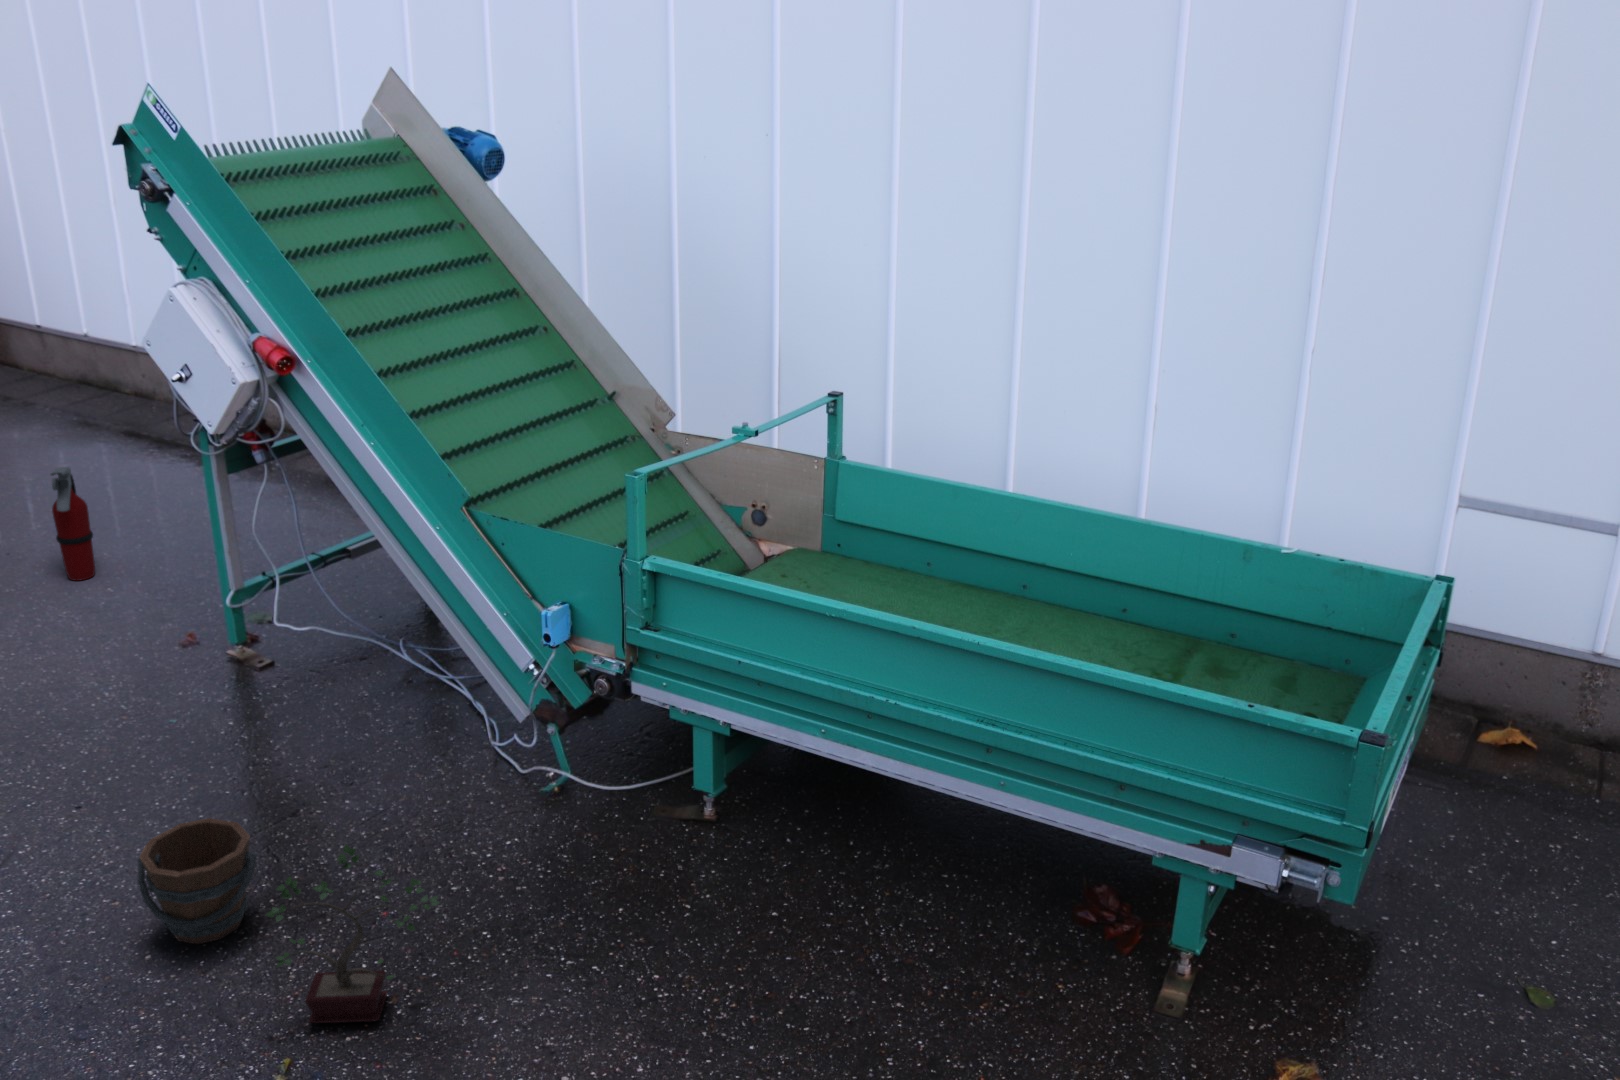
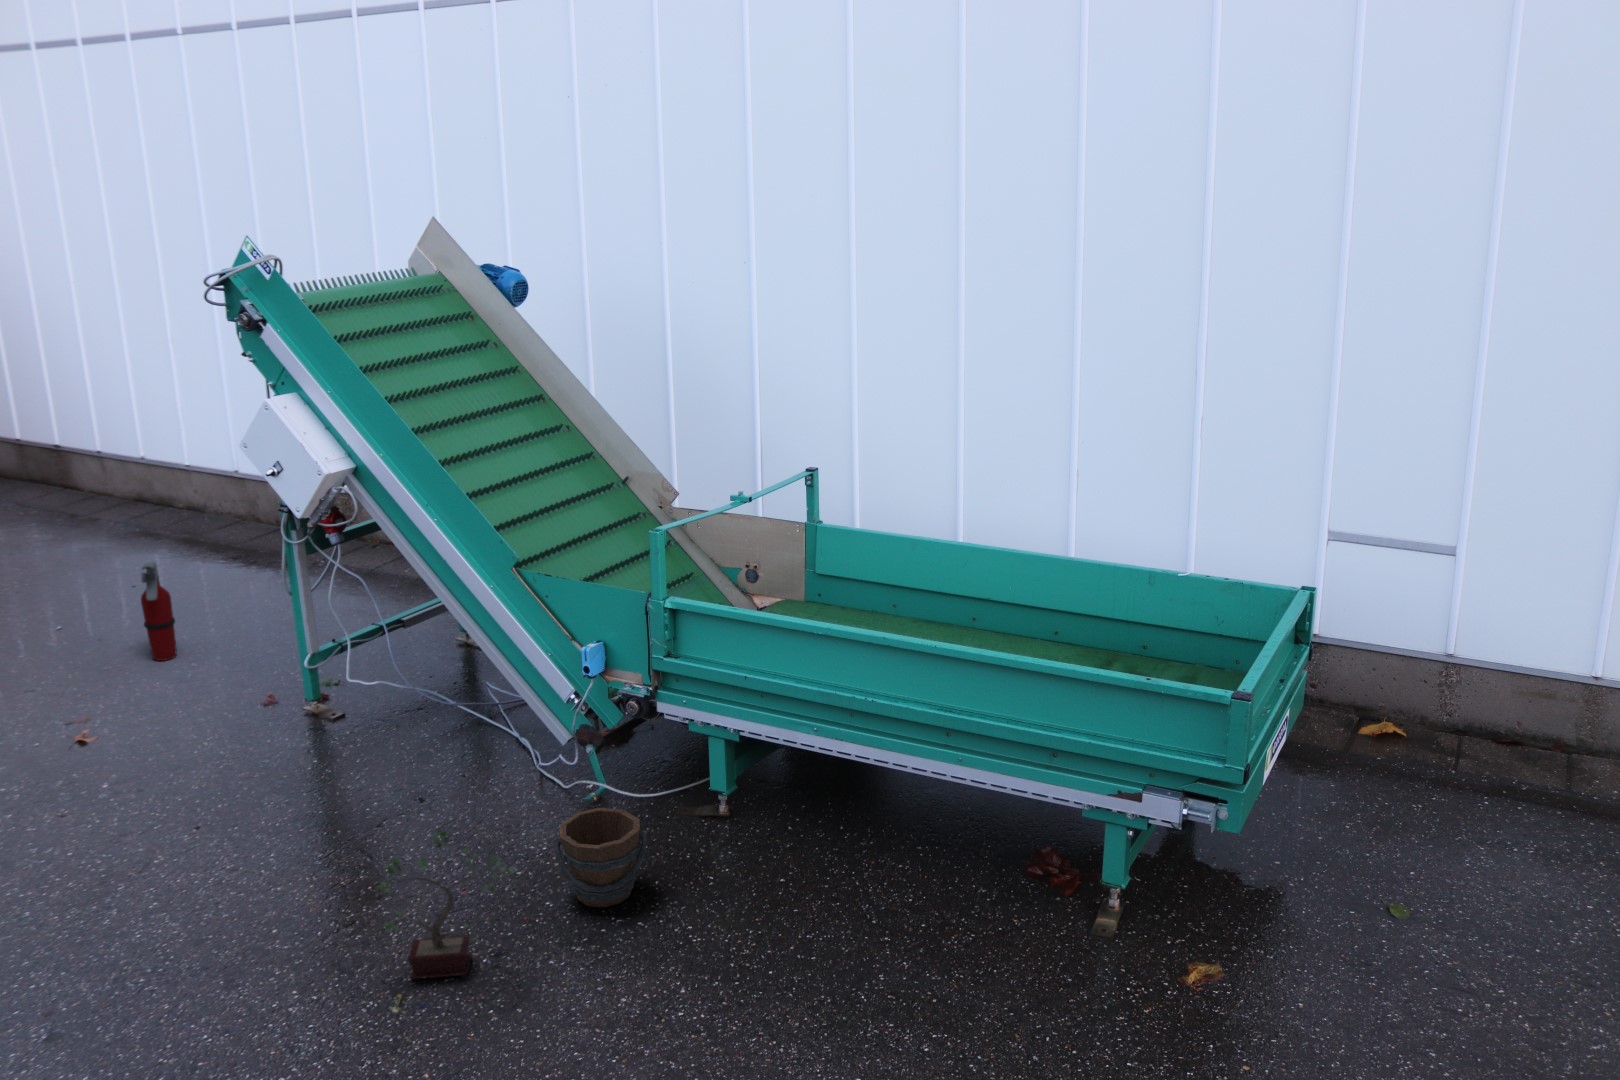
bucket: present [138,818,257,944] -> present [554,808,647,907]

